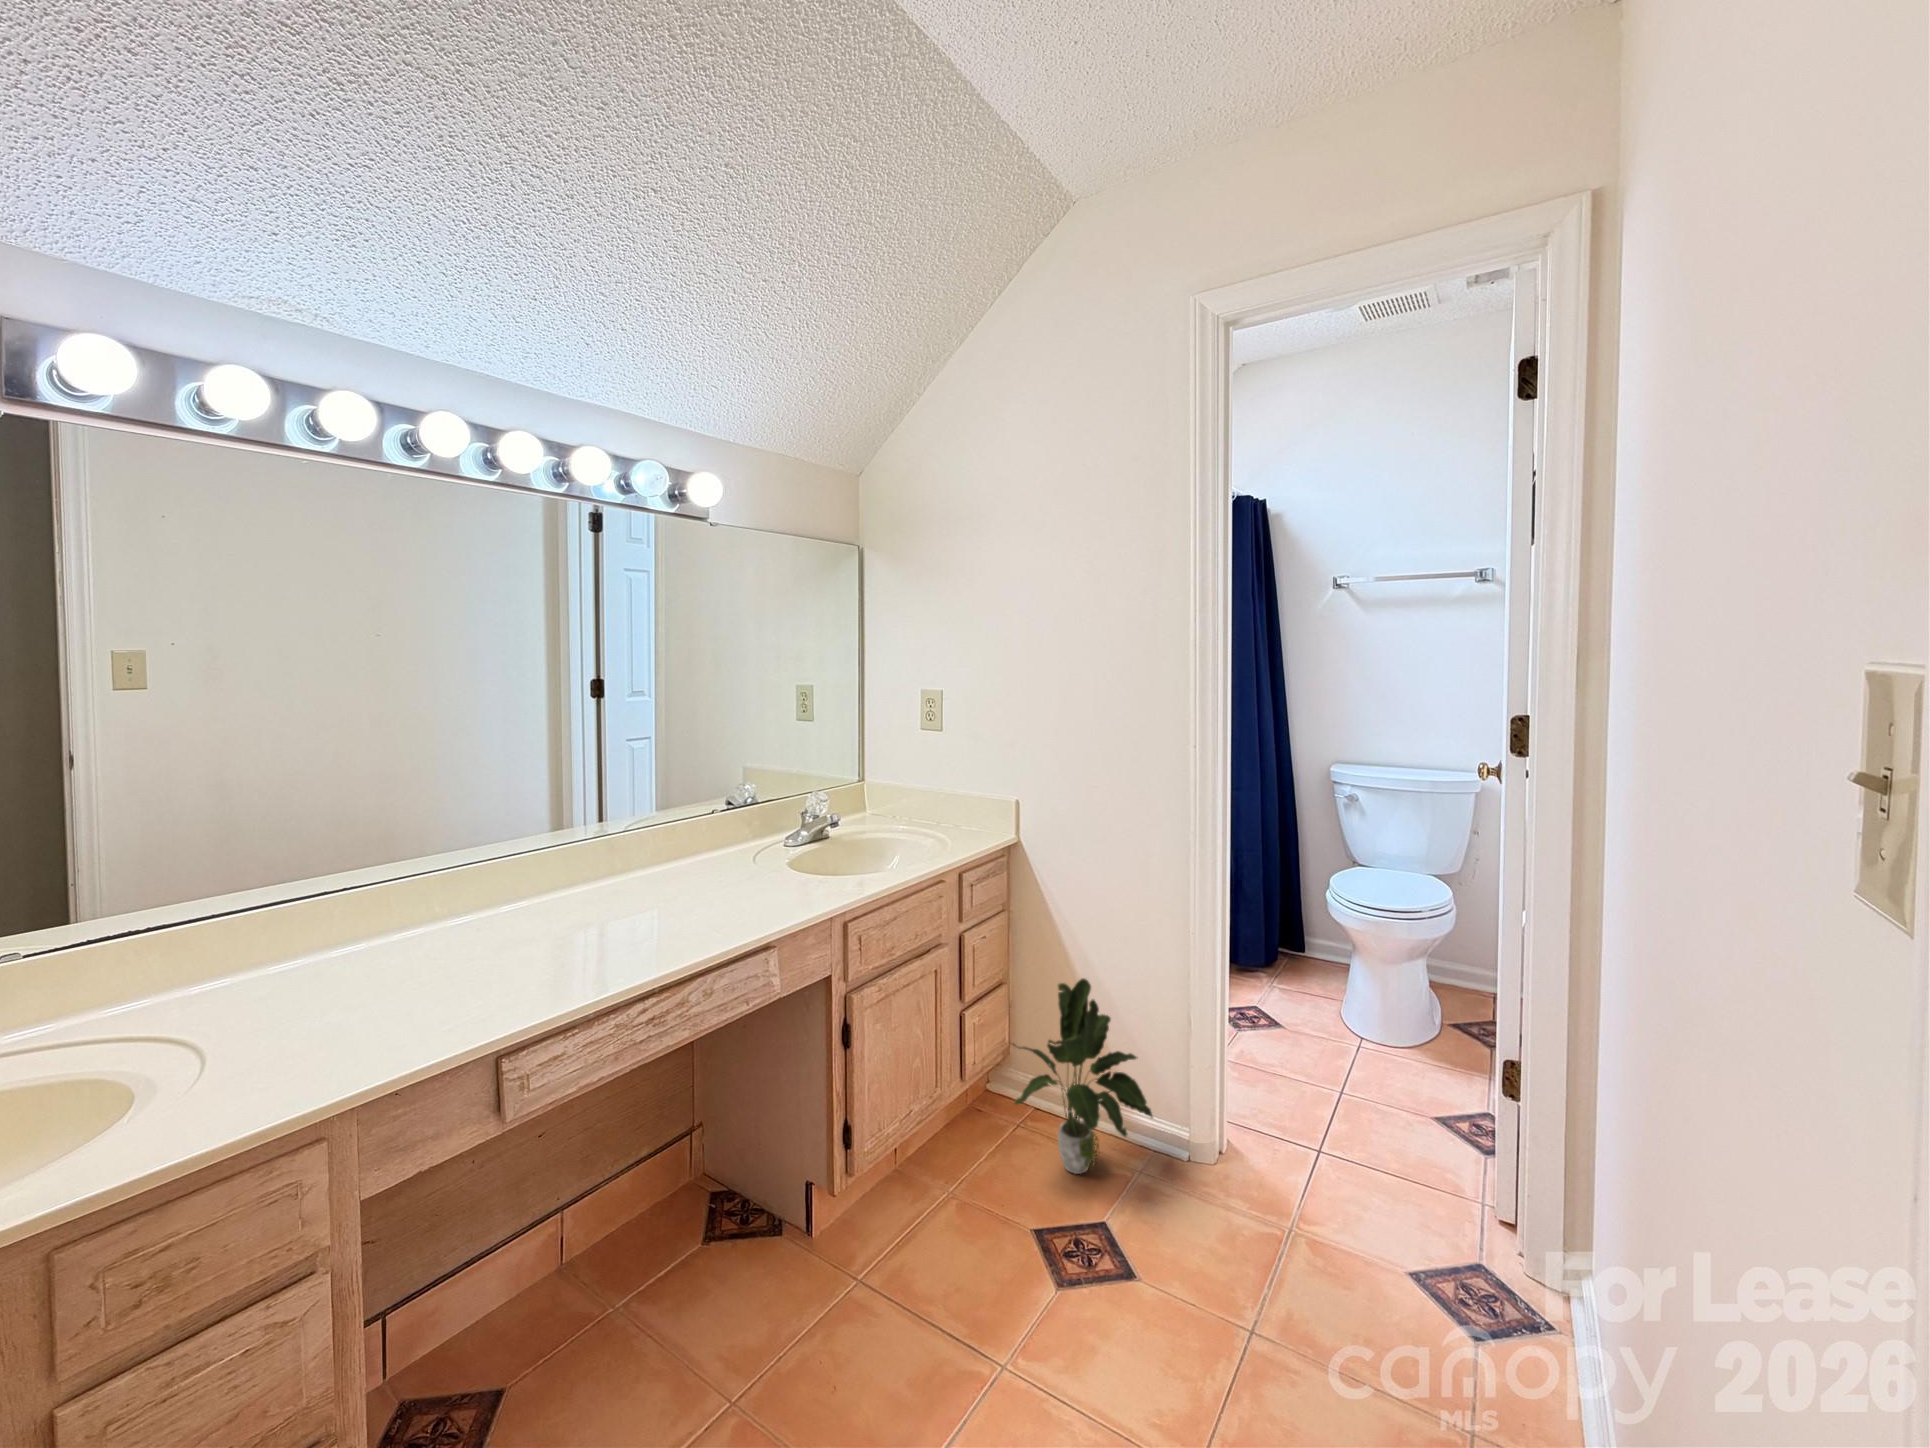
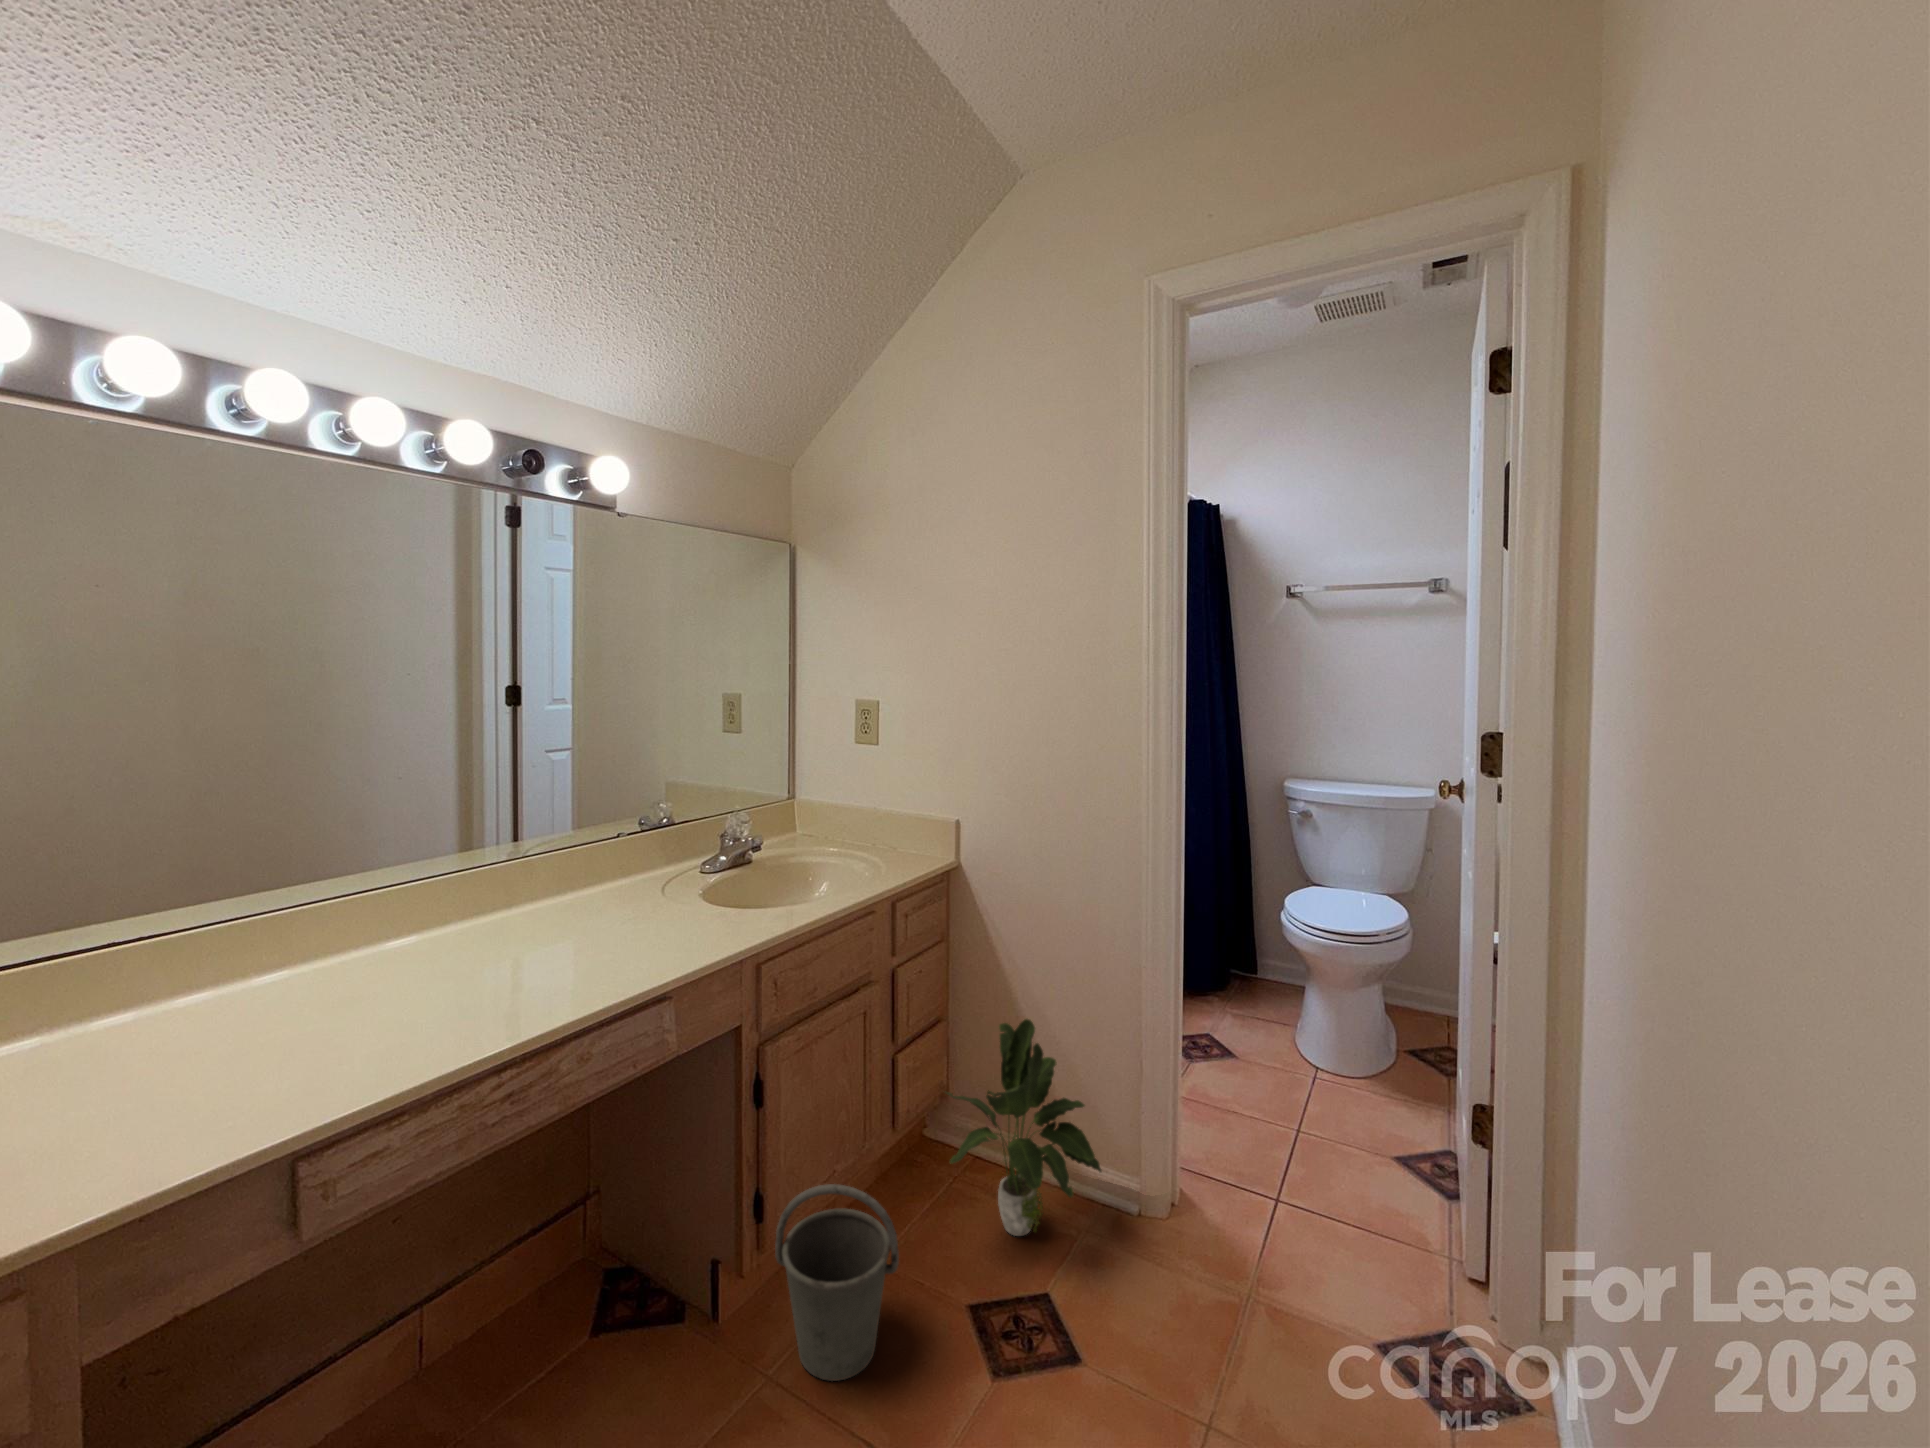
bucket: none [862,1115,971,1285] -> present [775,1184,899,1381]

